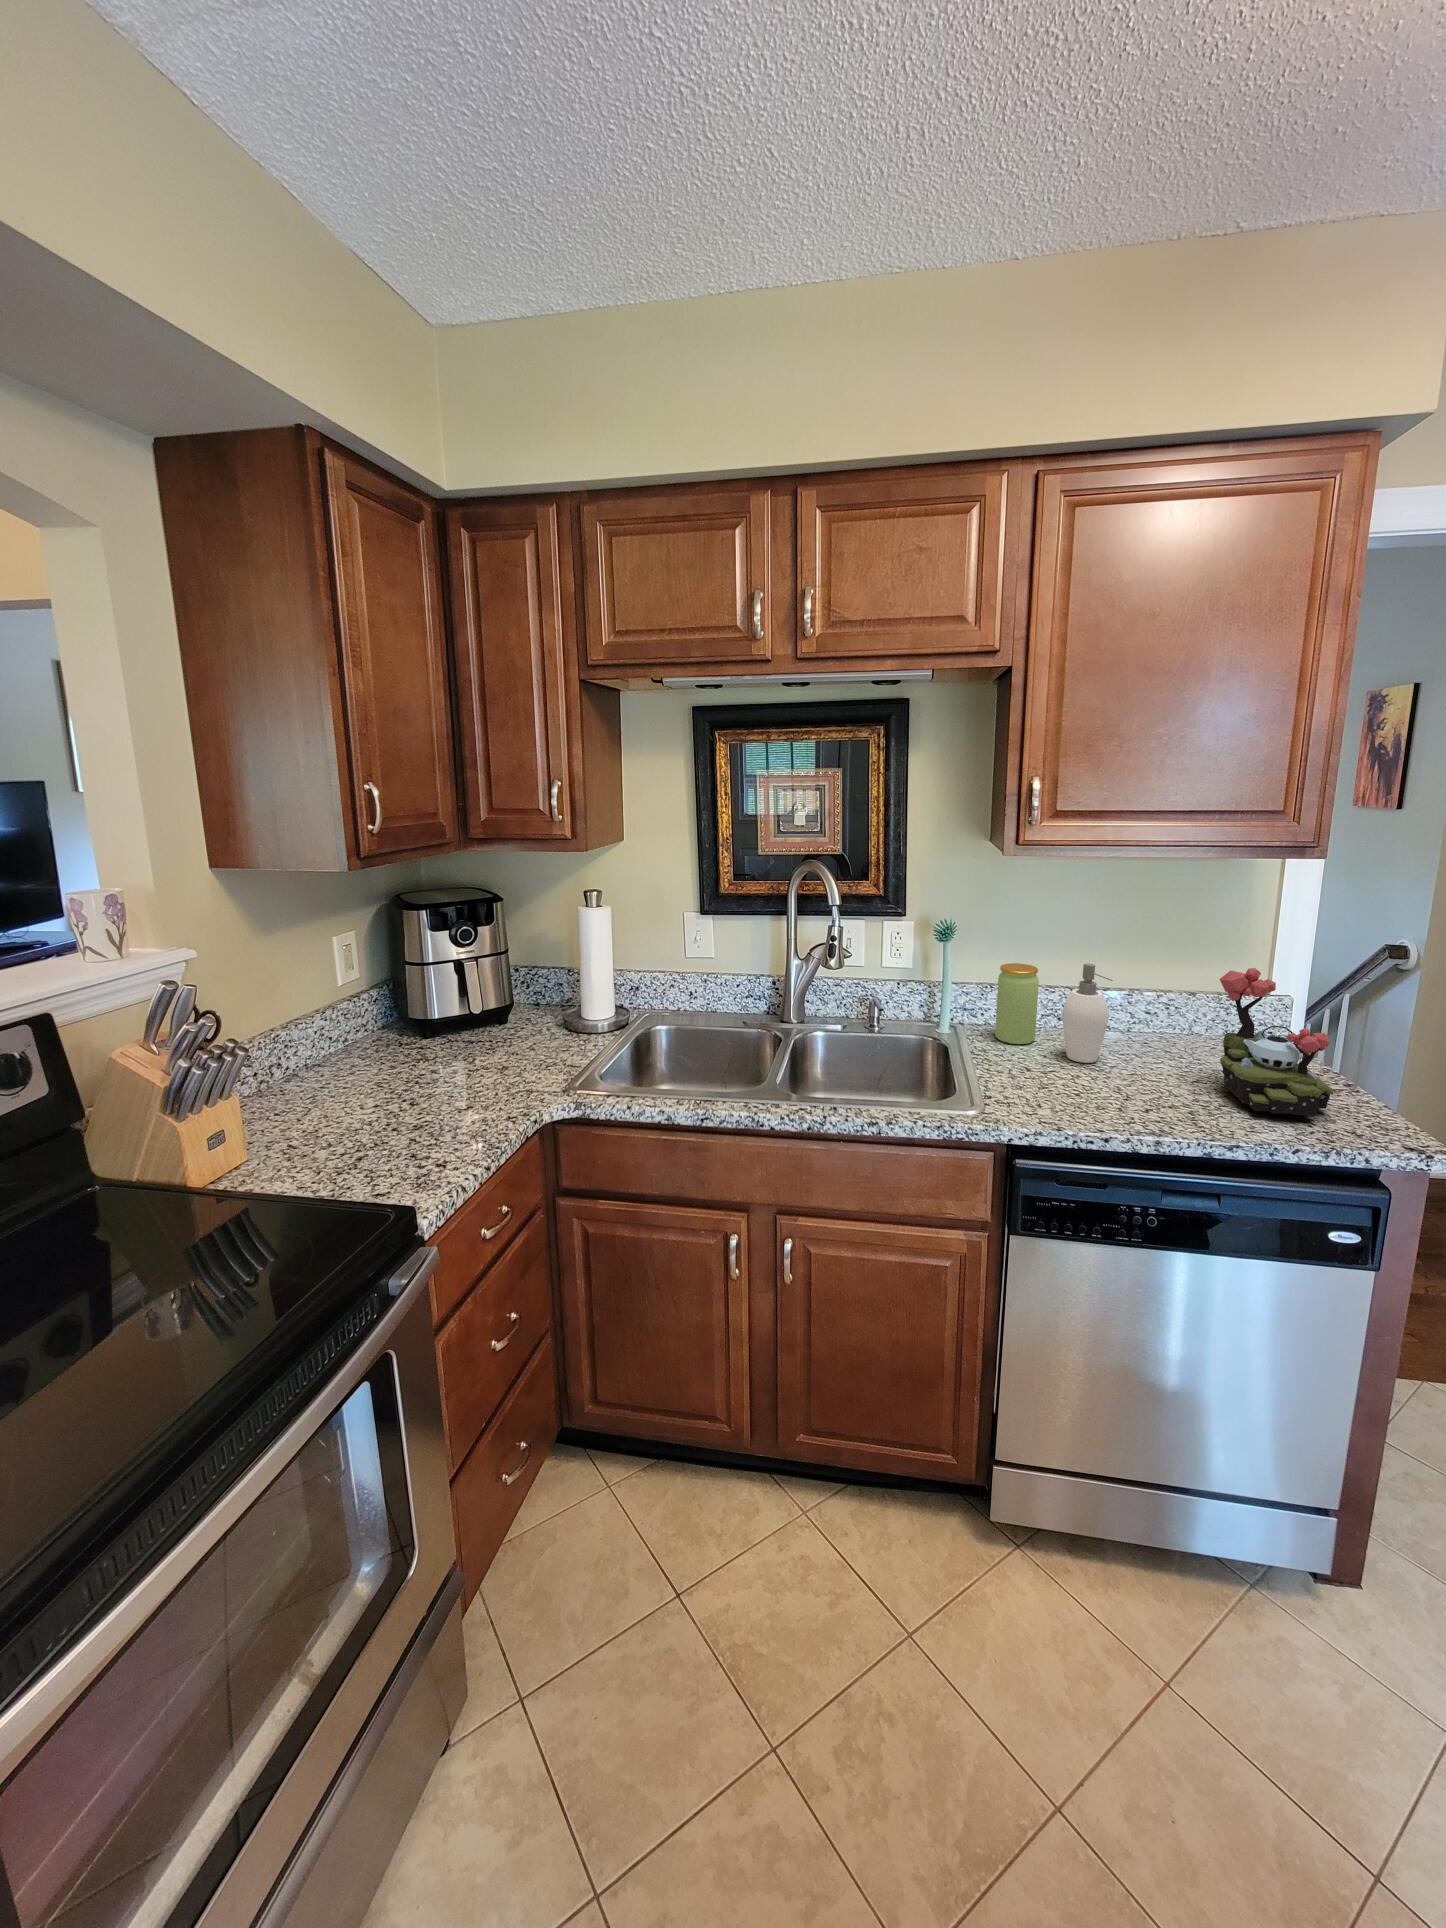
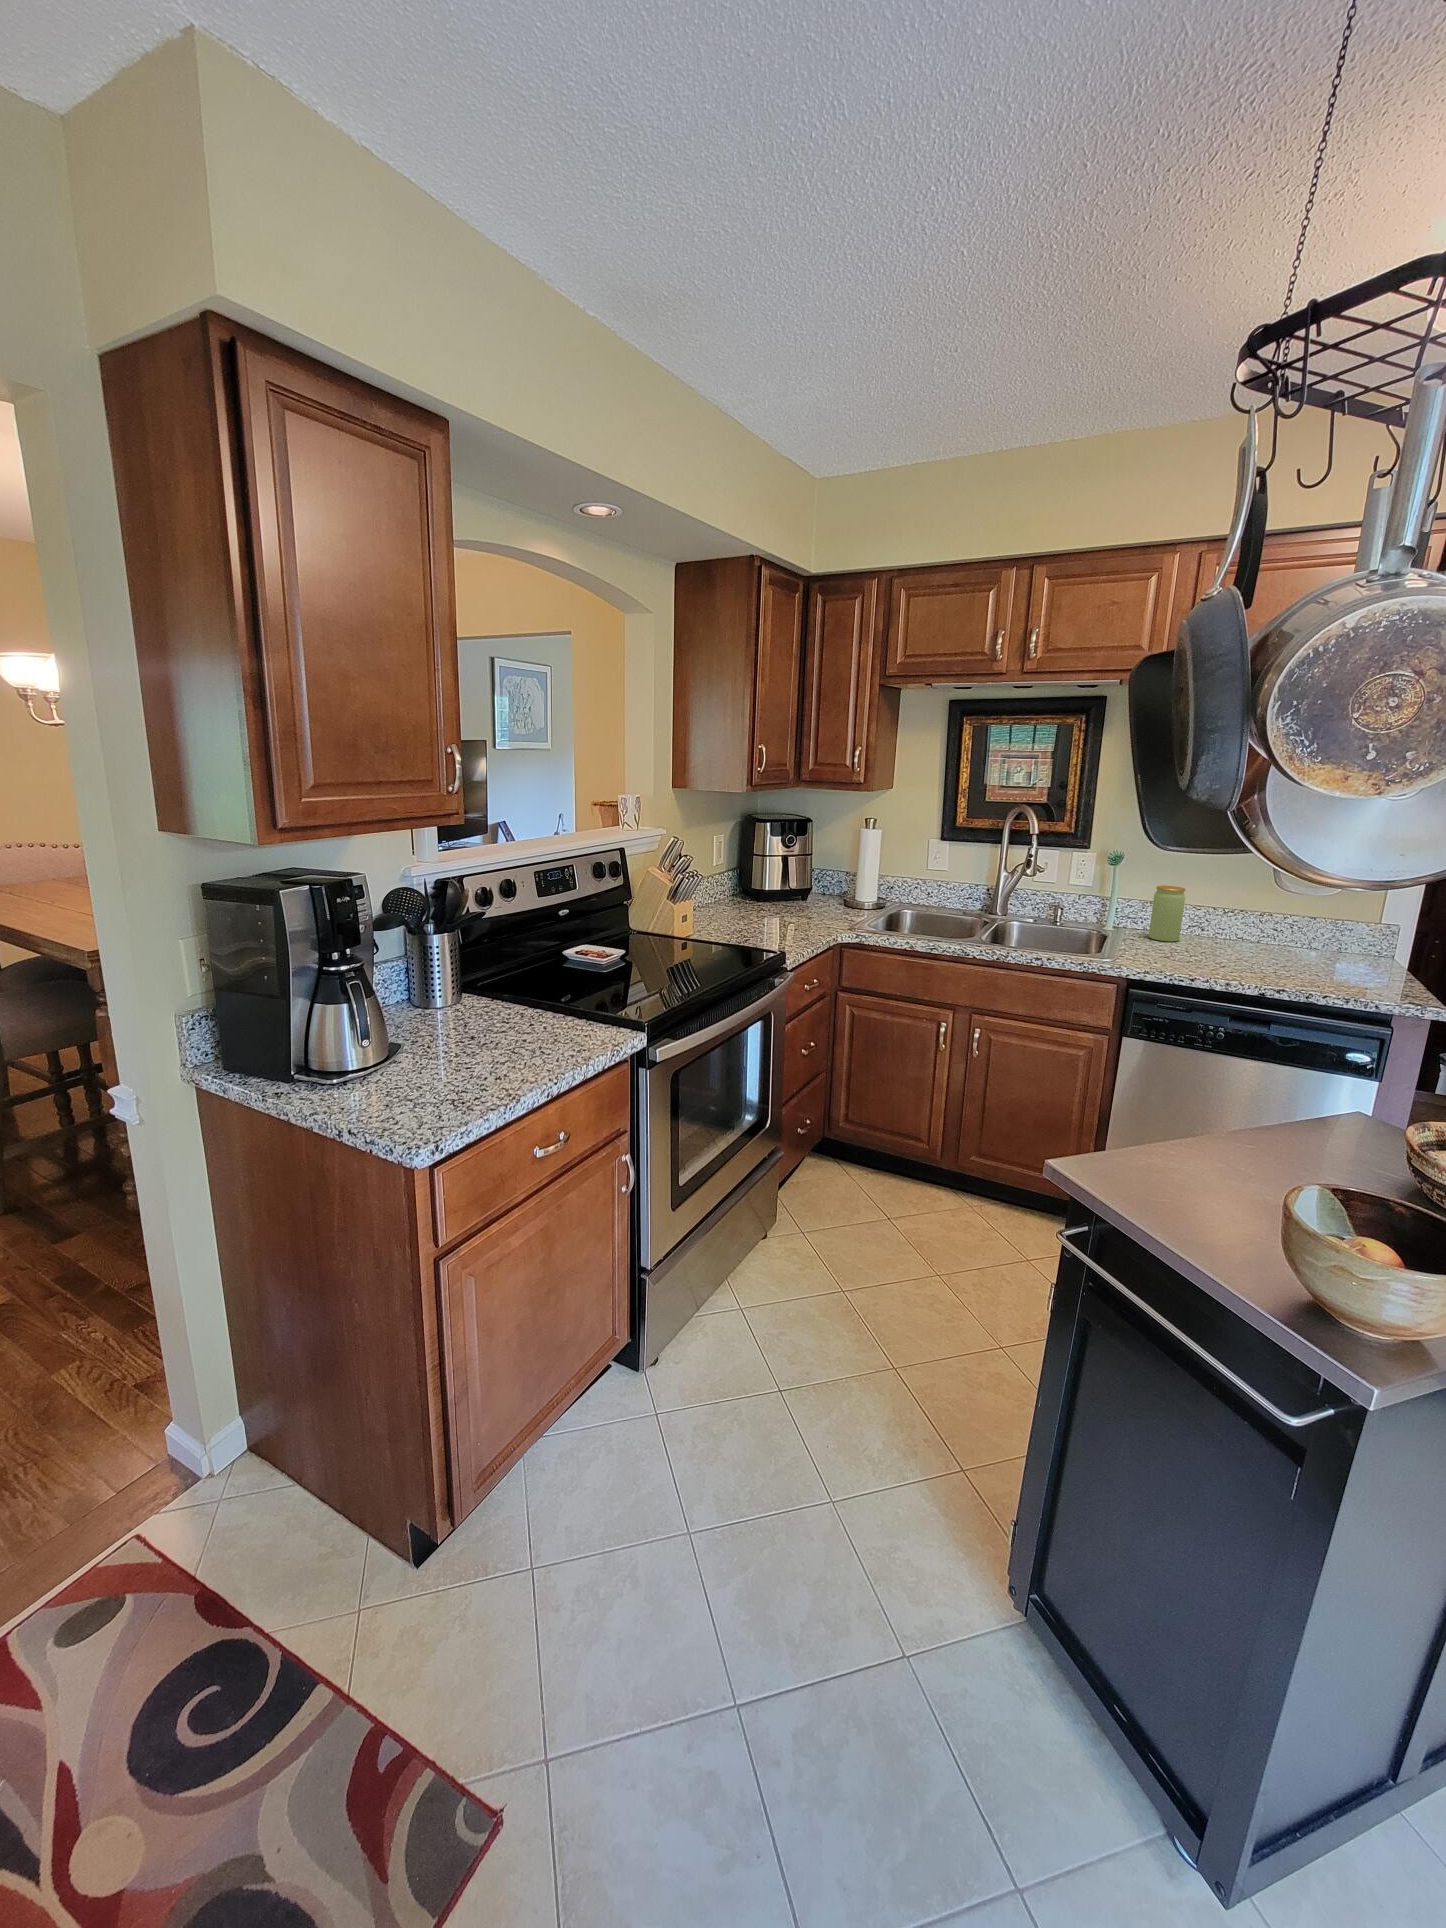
soap dispenser: present [1062,964,1112,1063] -> none [1196,884,1231,953]
plant: present [1220,968,1333,1117] -> none [1302,889,1374,984]

